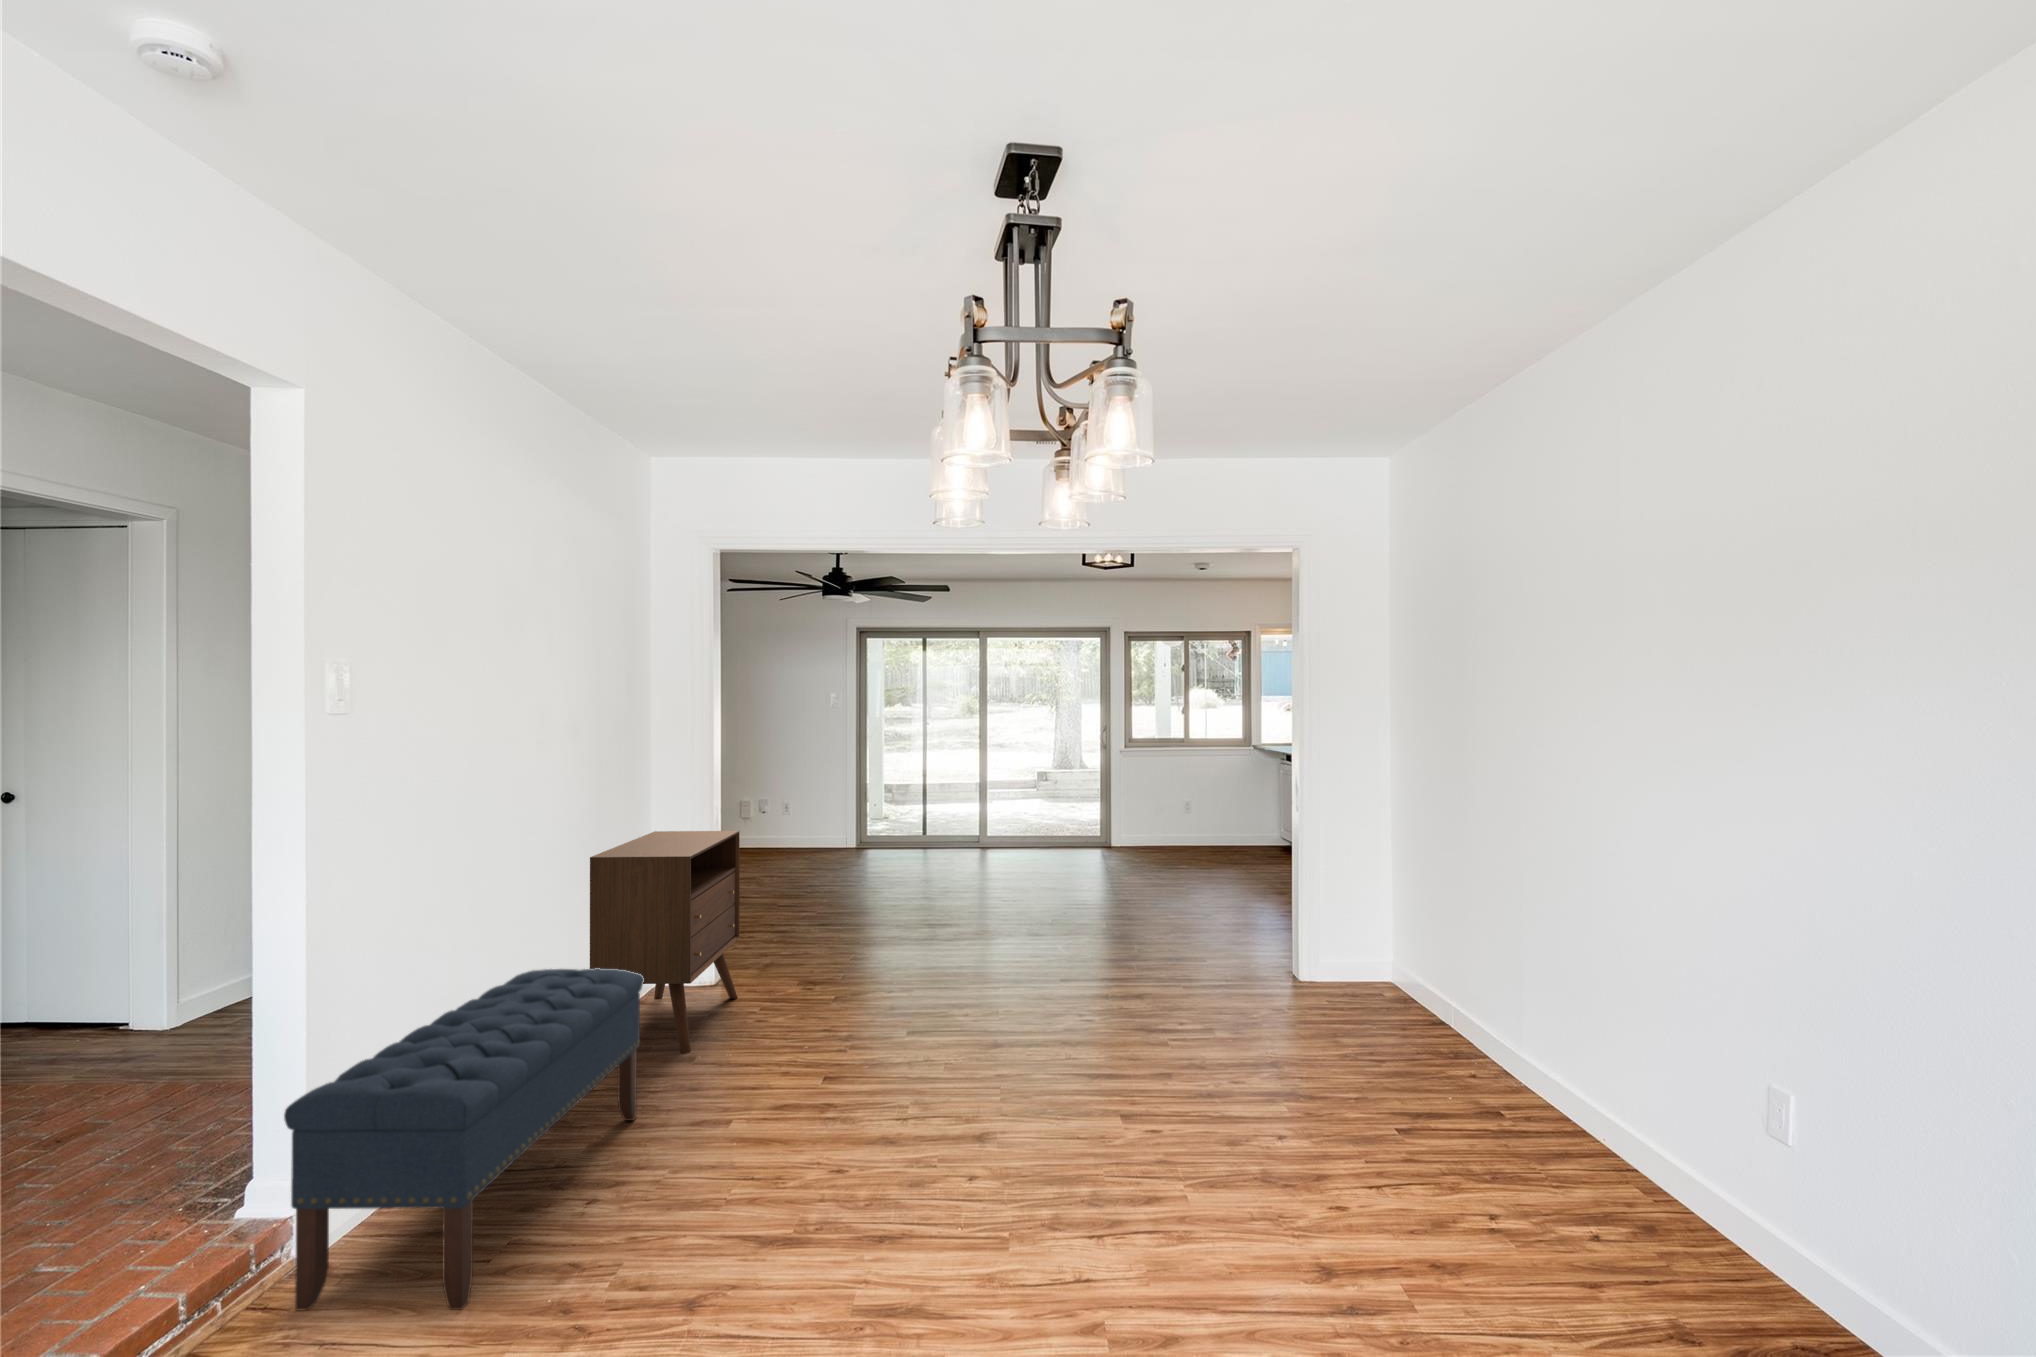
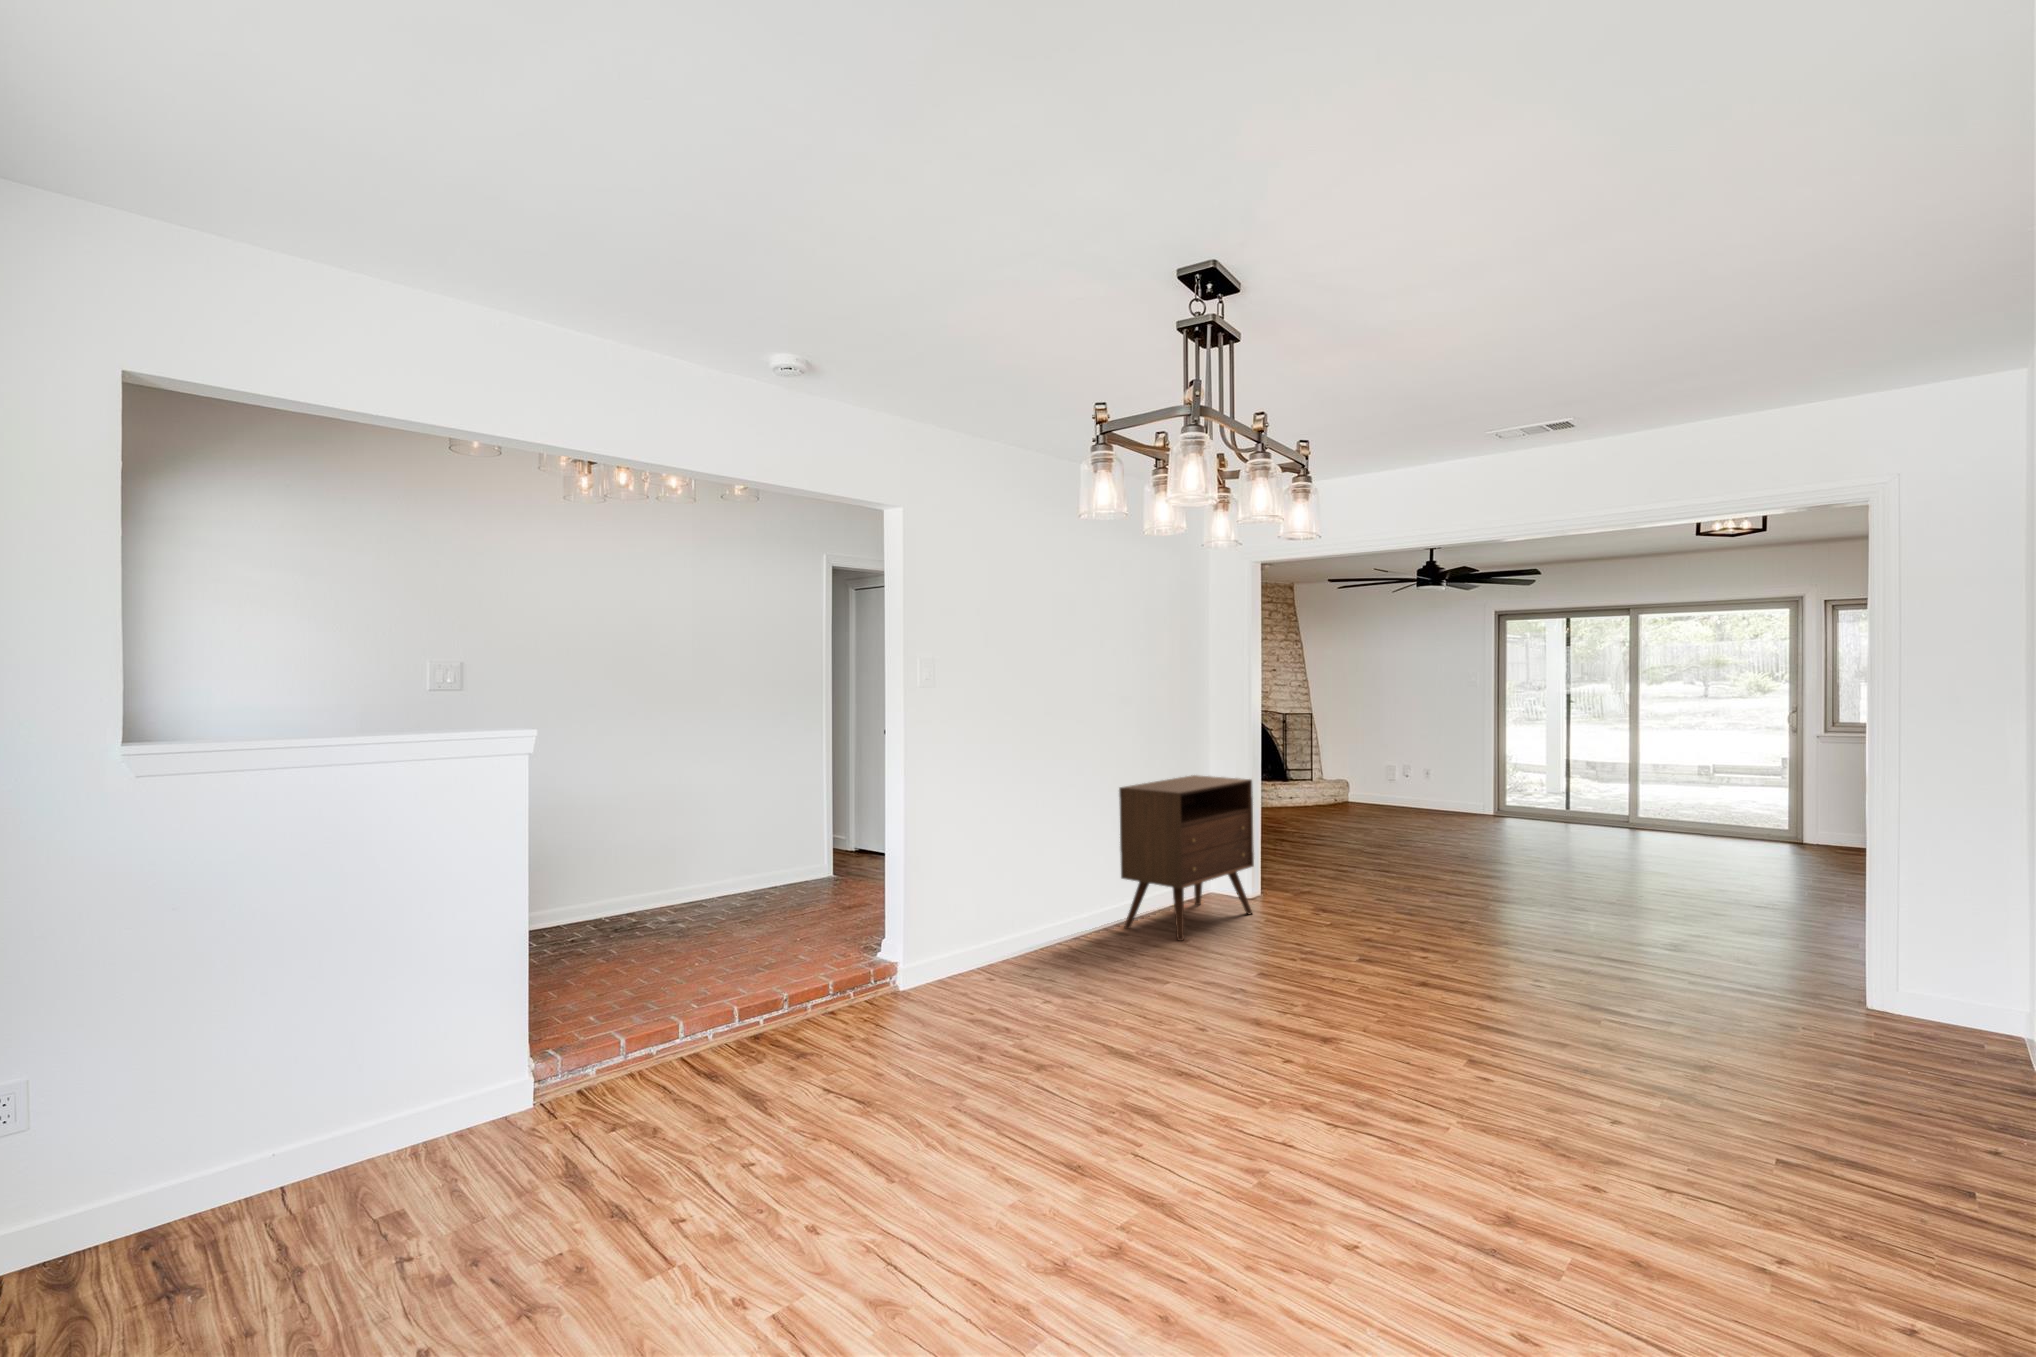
bench: present [284,968,643,1311] -> none [877,856,1115,1031]

